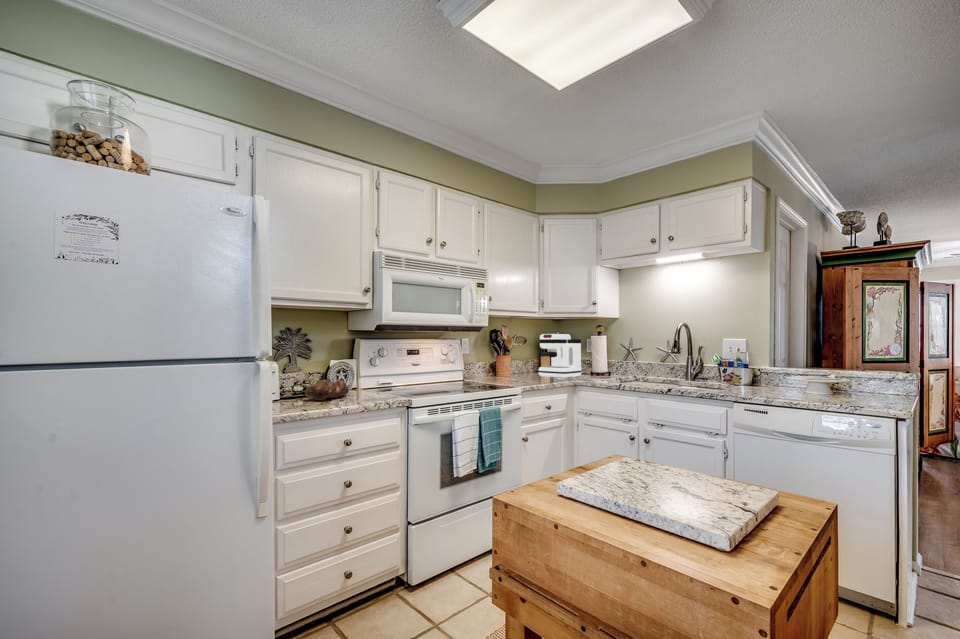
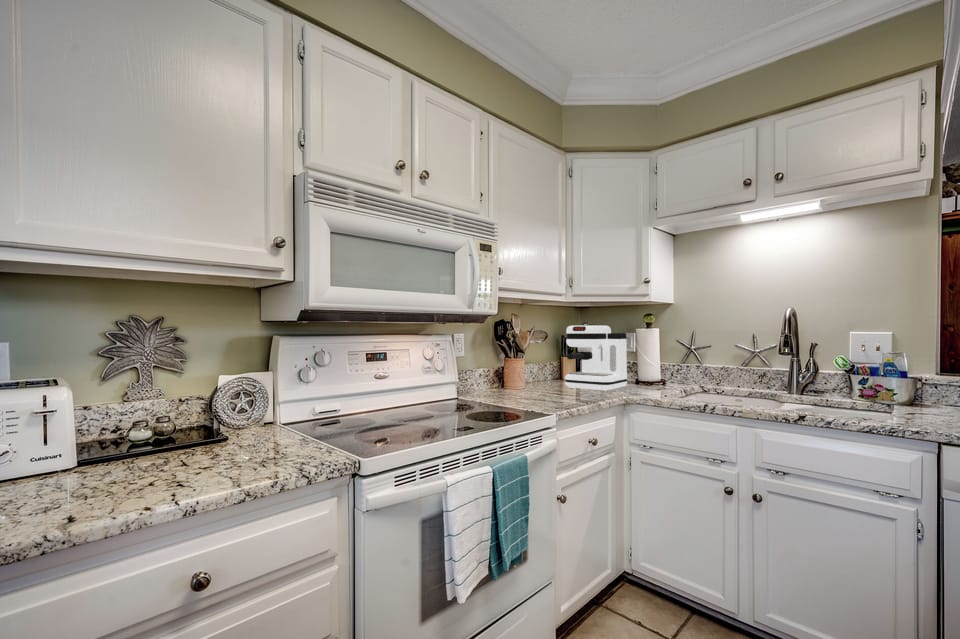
bread loaf: present [305,380,349,400] -> none [137,416,245,466]

